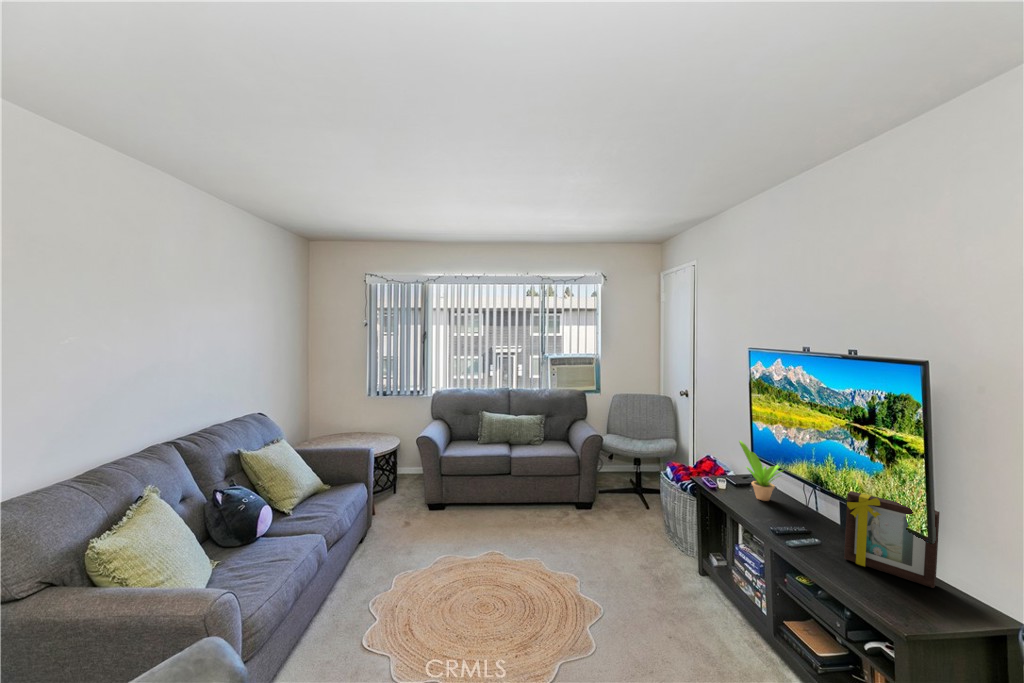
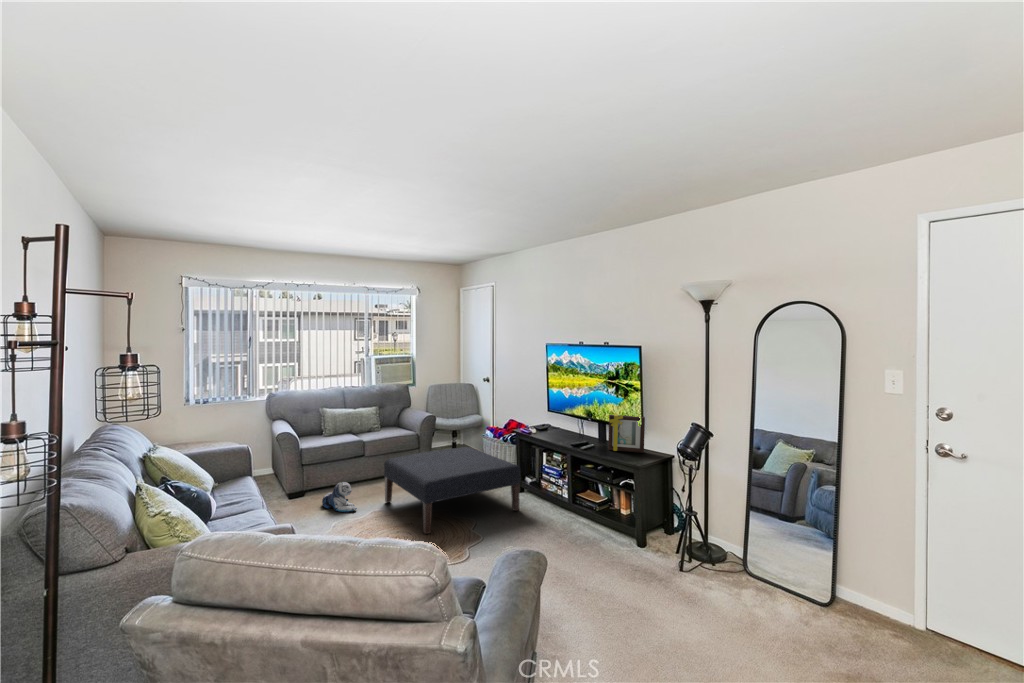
potted plant: present [739,441,783,501] -> none [543,402,570,435]
ottoman: none [512,488,679,613] -> present [384,447,521,534]
plush toy: none [449,507,478,546] -> present [322,482,357,512]

